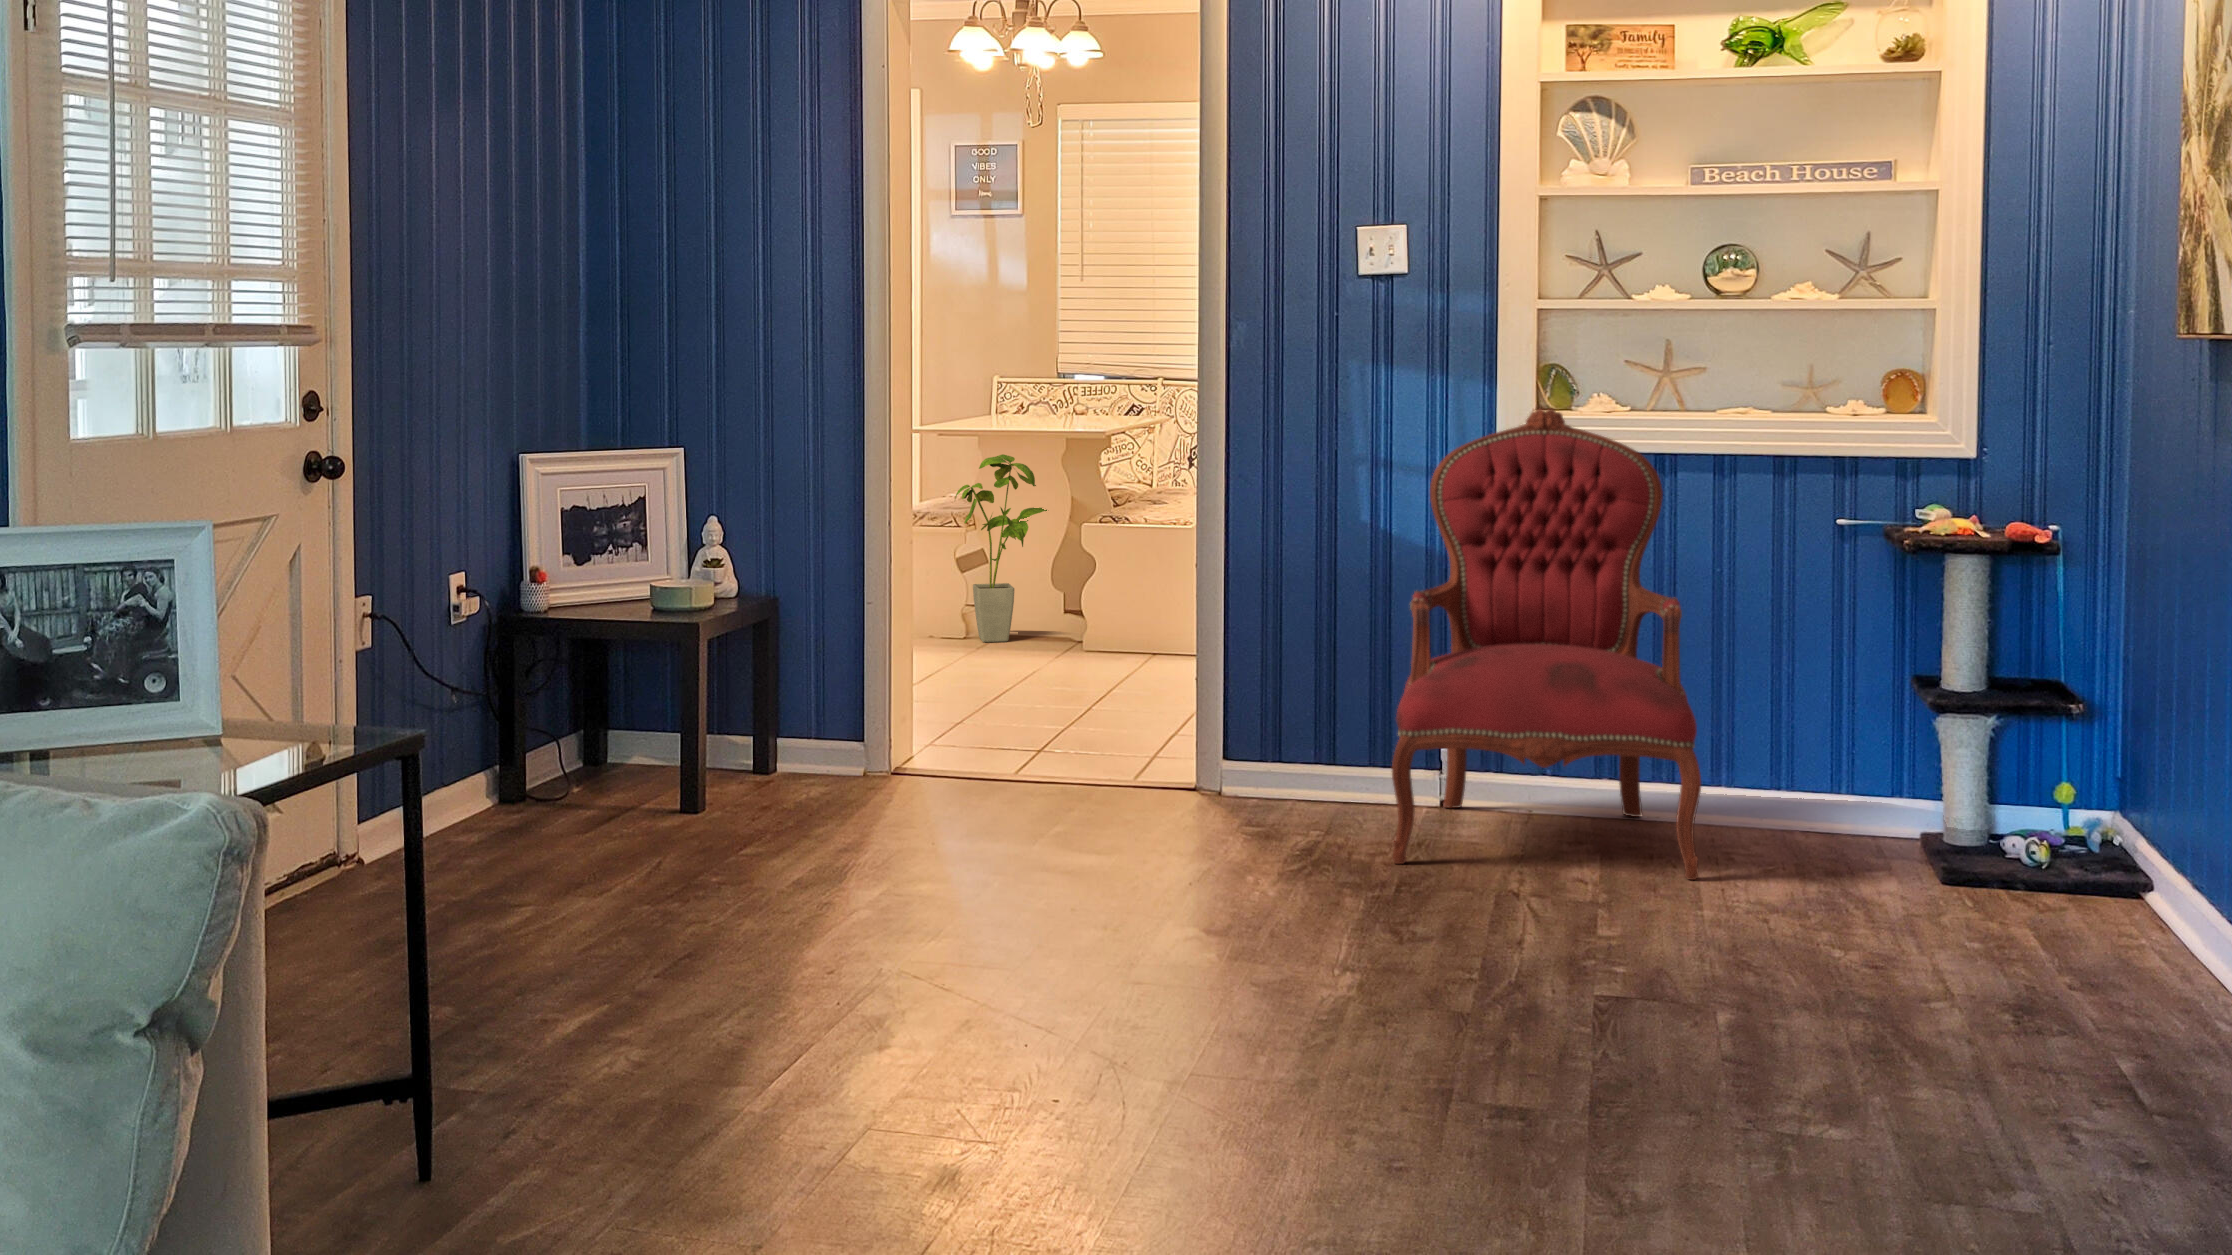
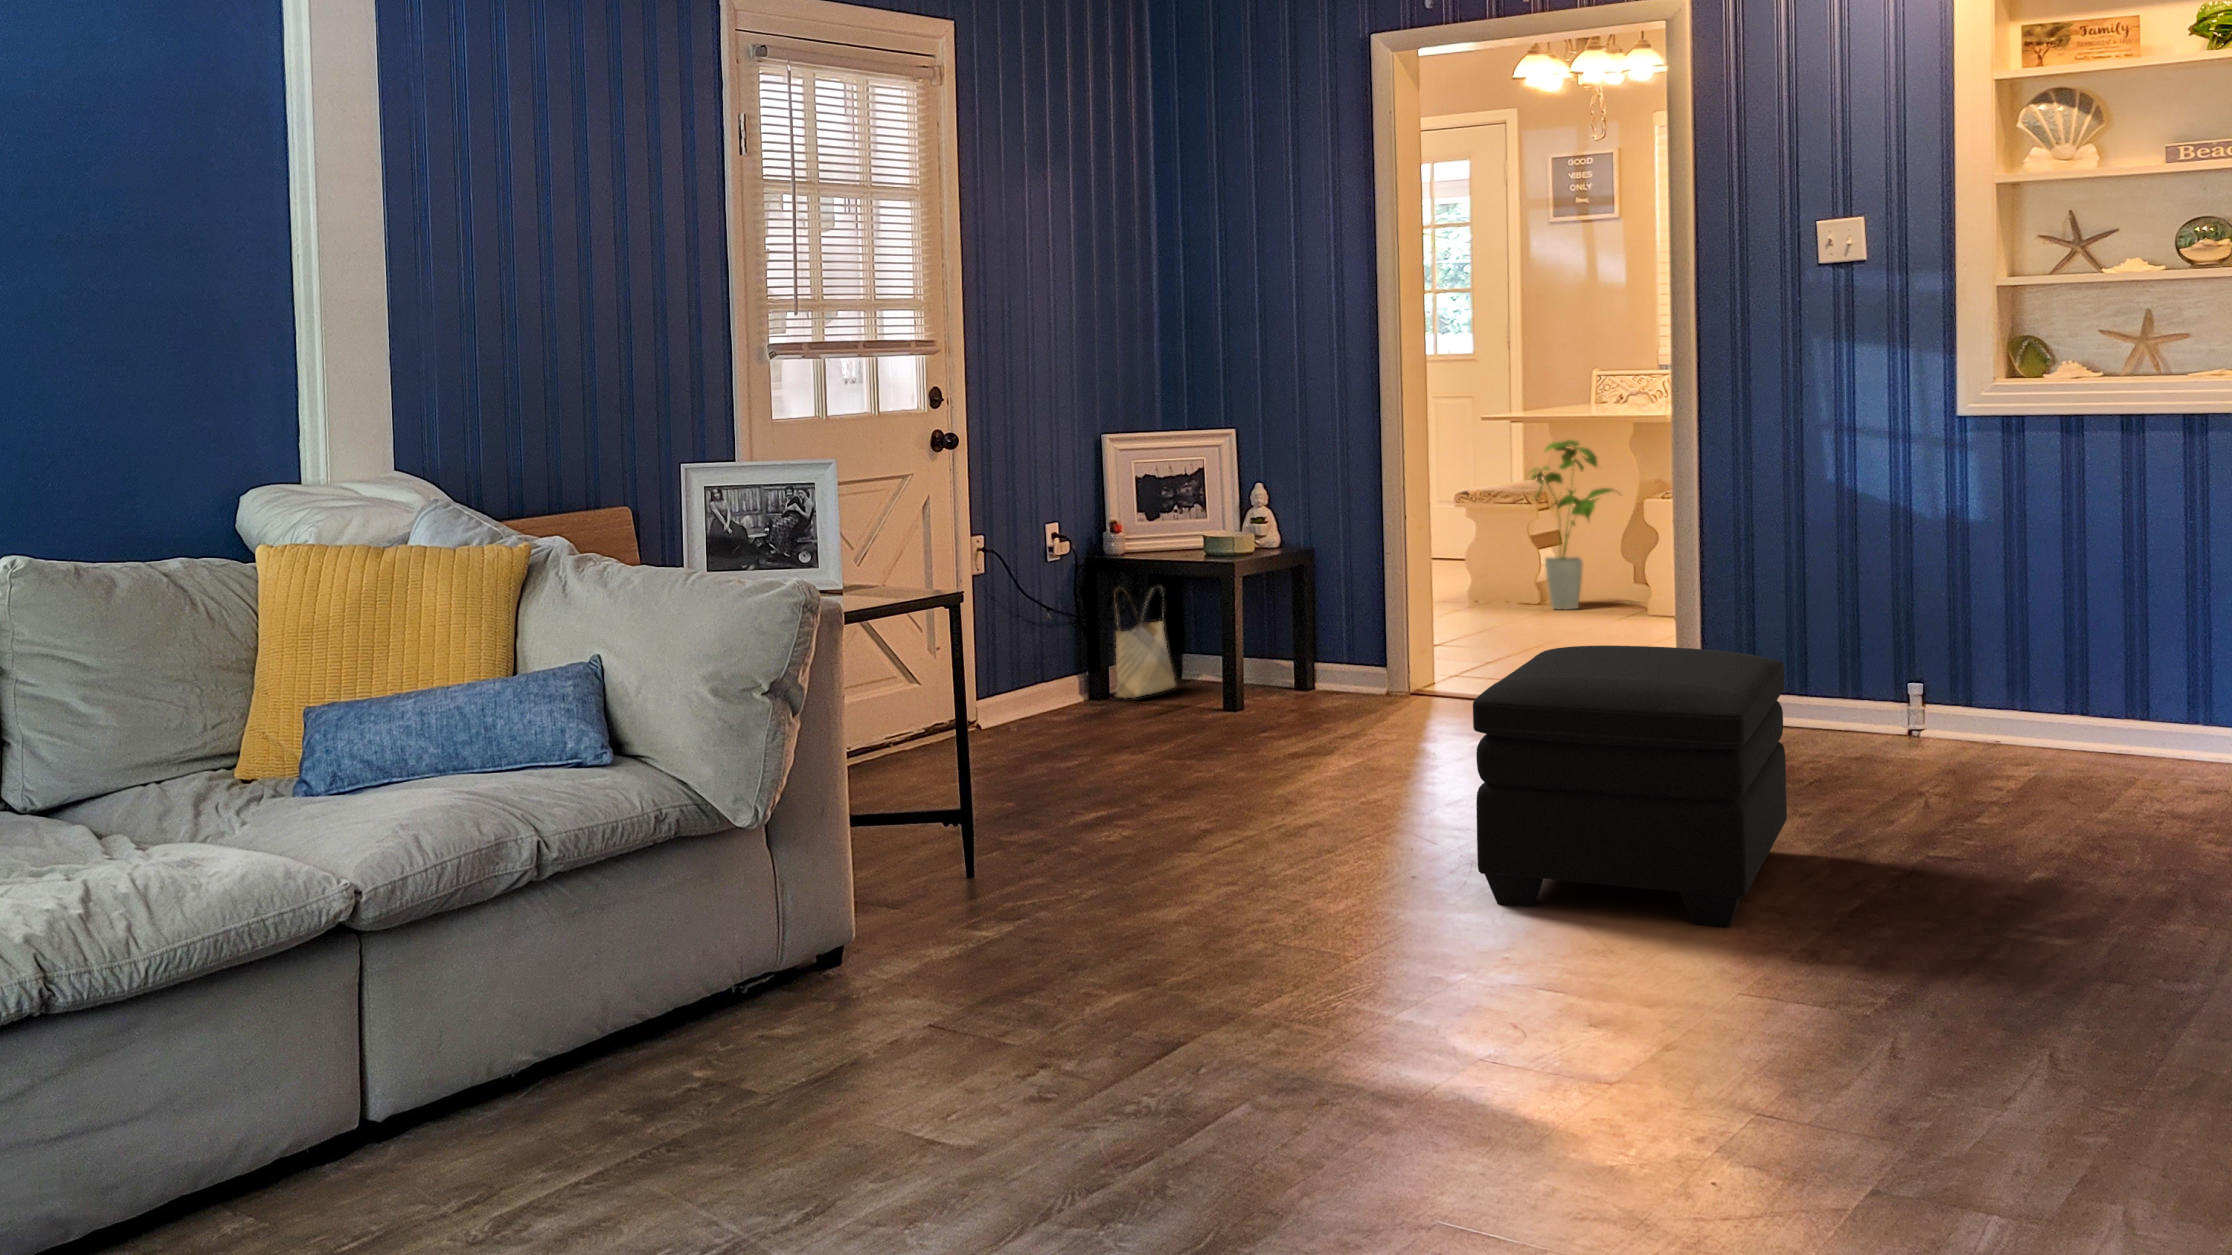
armchair: present [1392,408,1701,880] -> none [1808,378,2117,800]
woven basket: none [535,652,611,799] -> present [1114,588,1175,698]
ottoman: none [1174,755,1519,1144] -> present [1473,646,1787,927]

